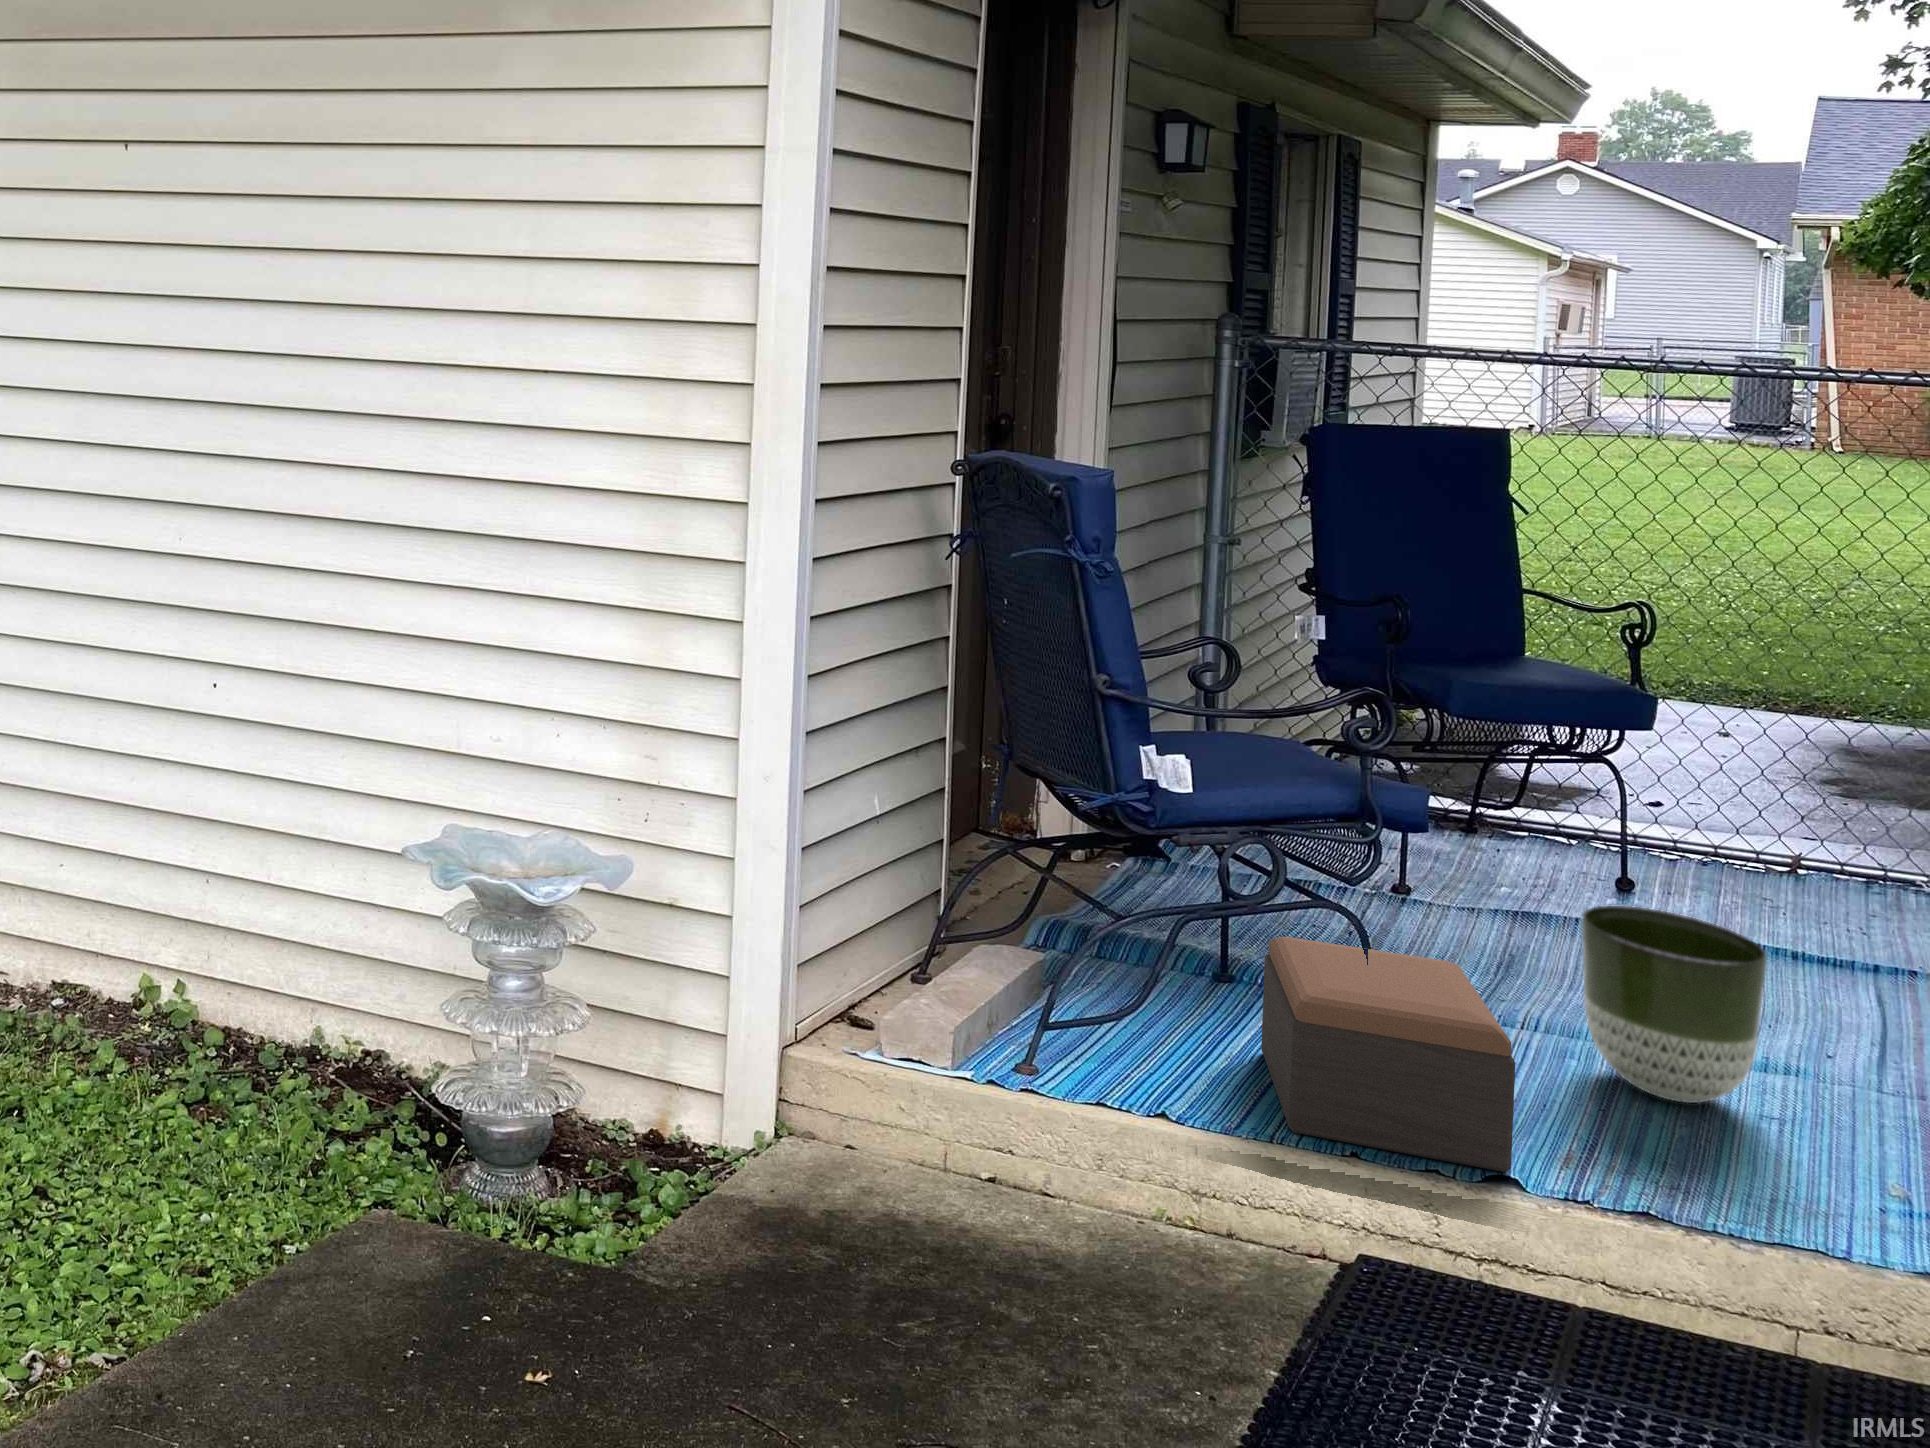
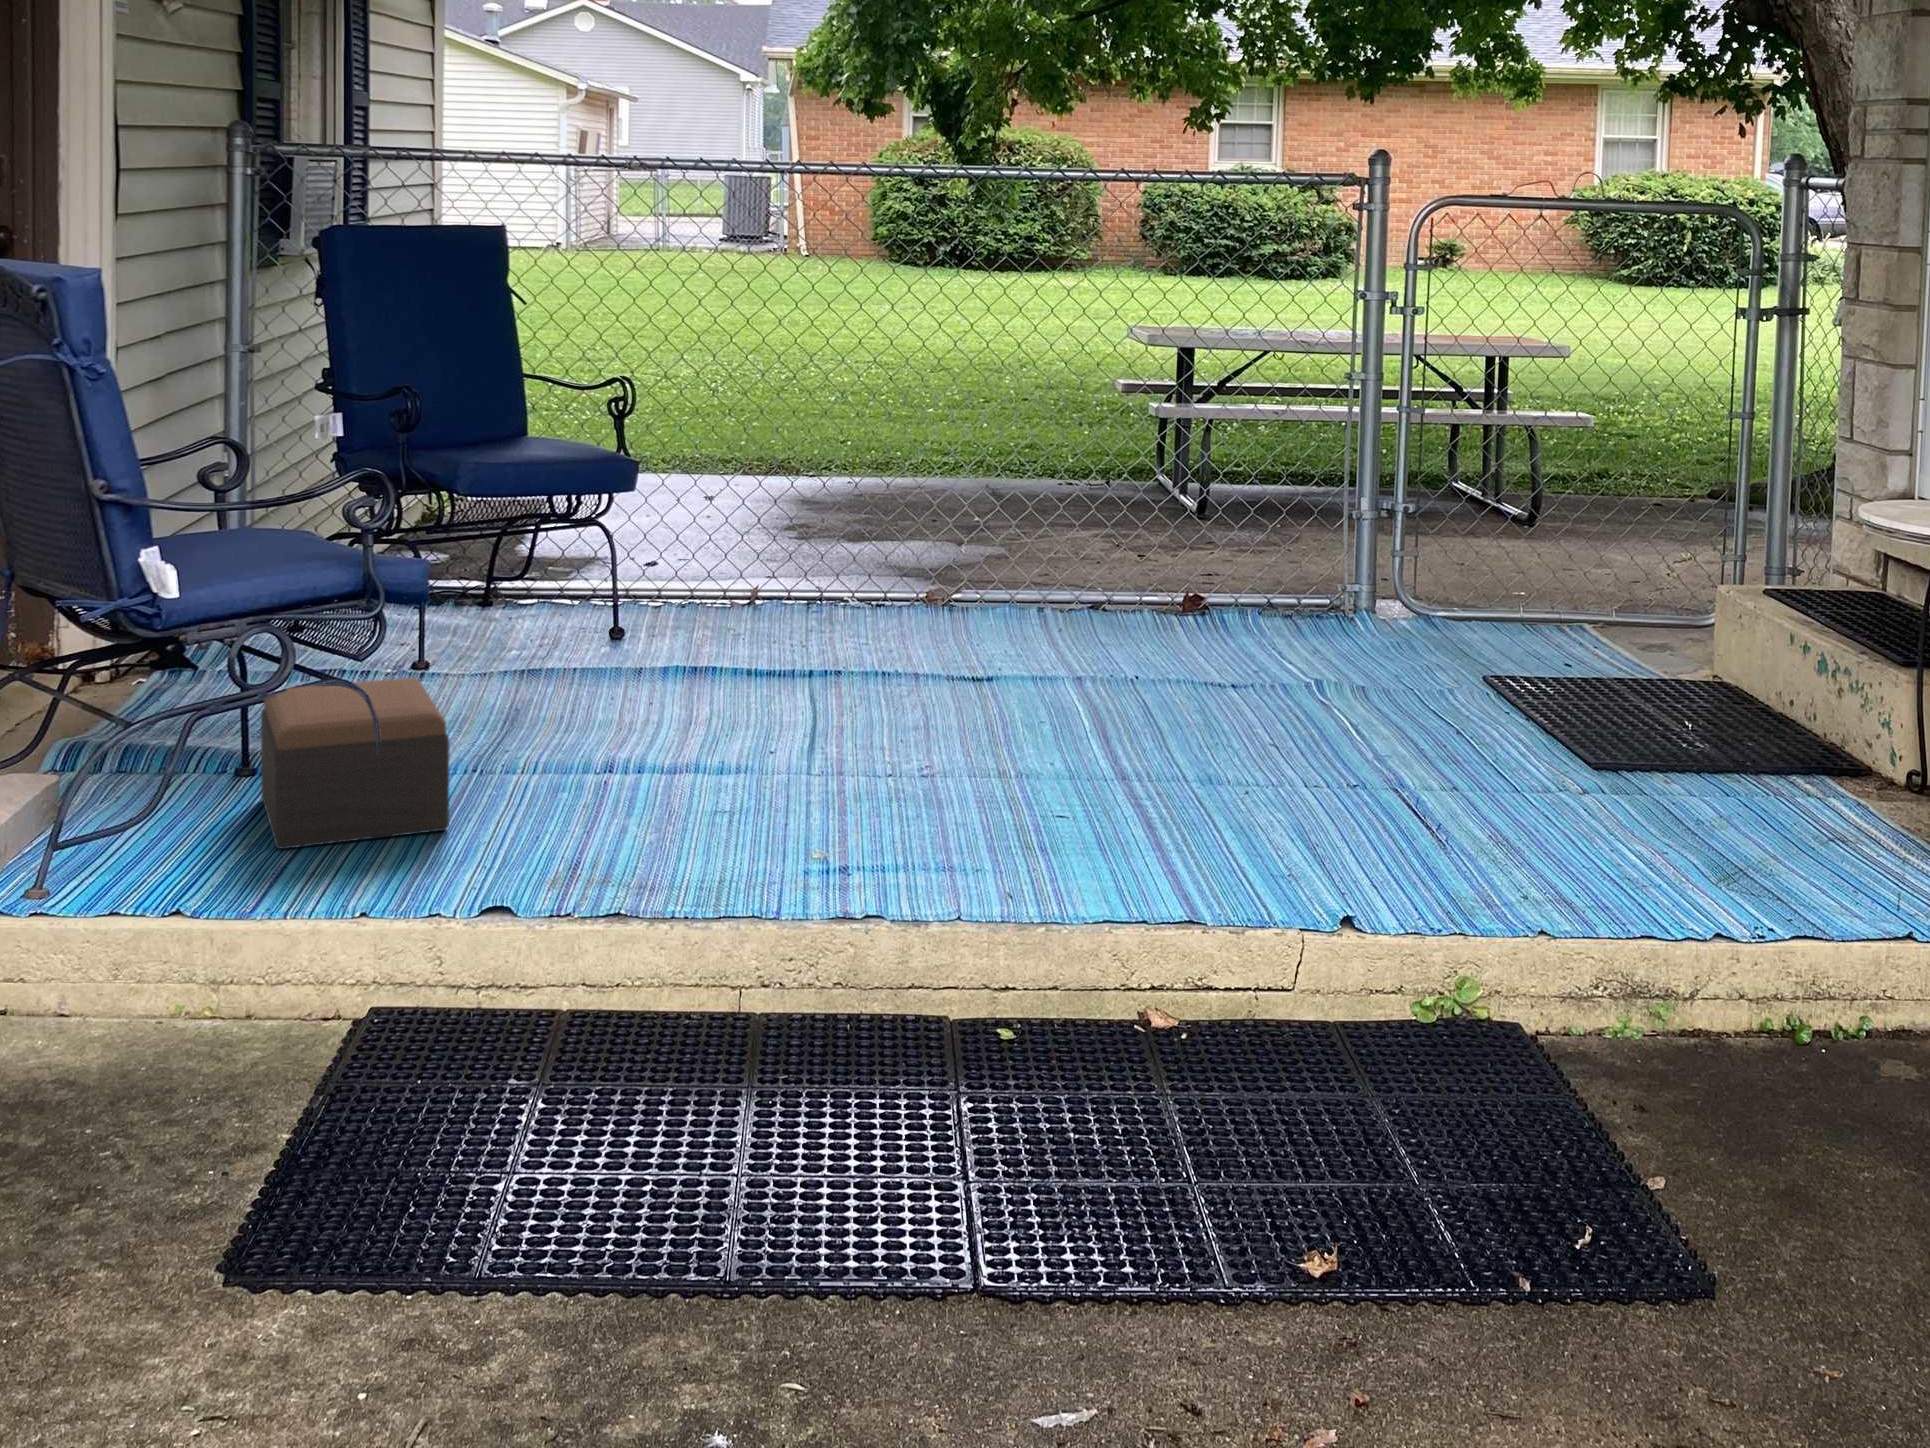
planter: present [1582,905,1767,1103] -> none [516,606,637,751]

